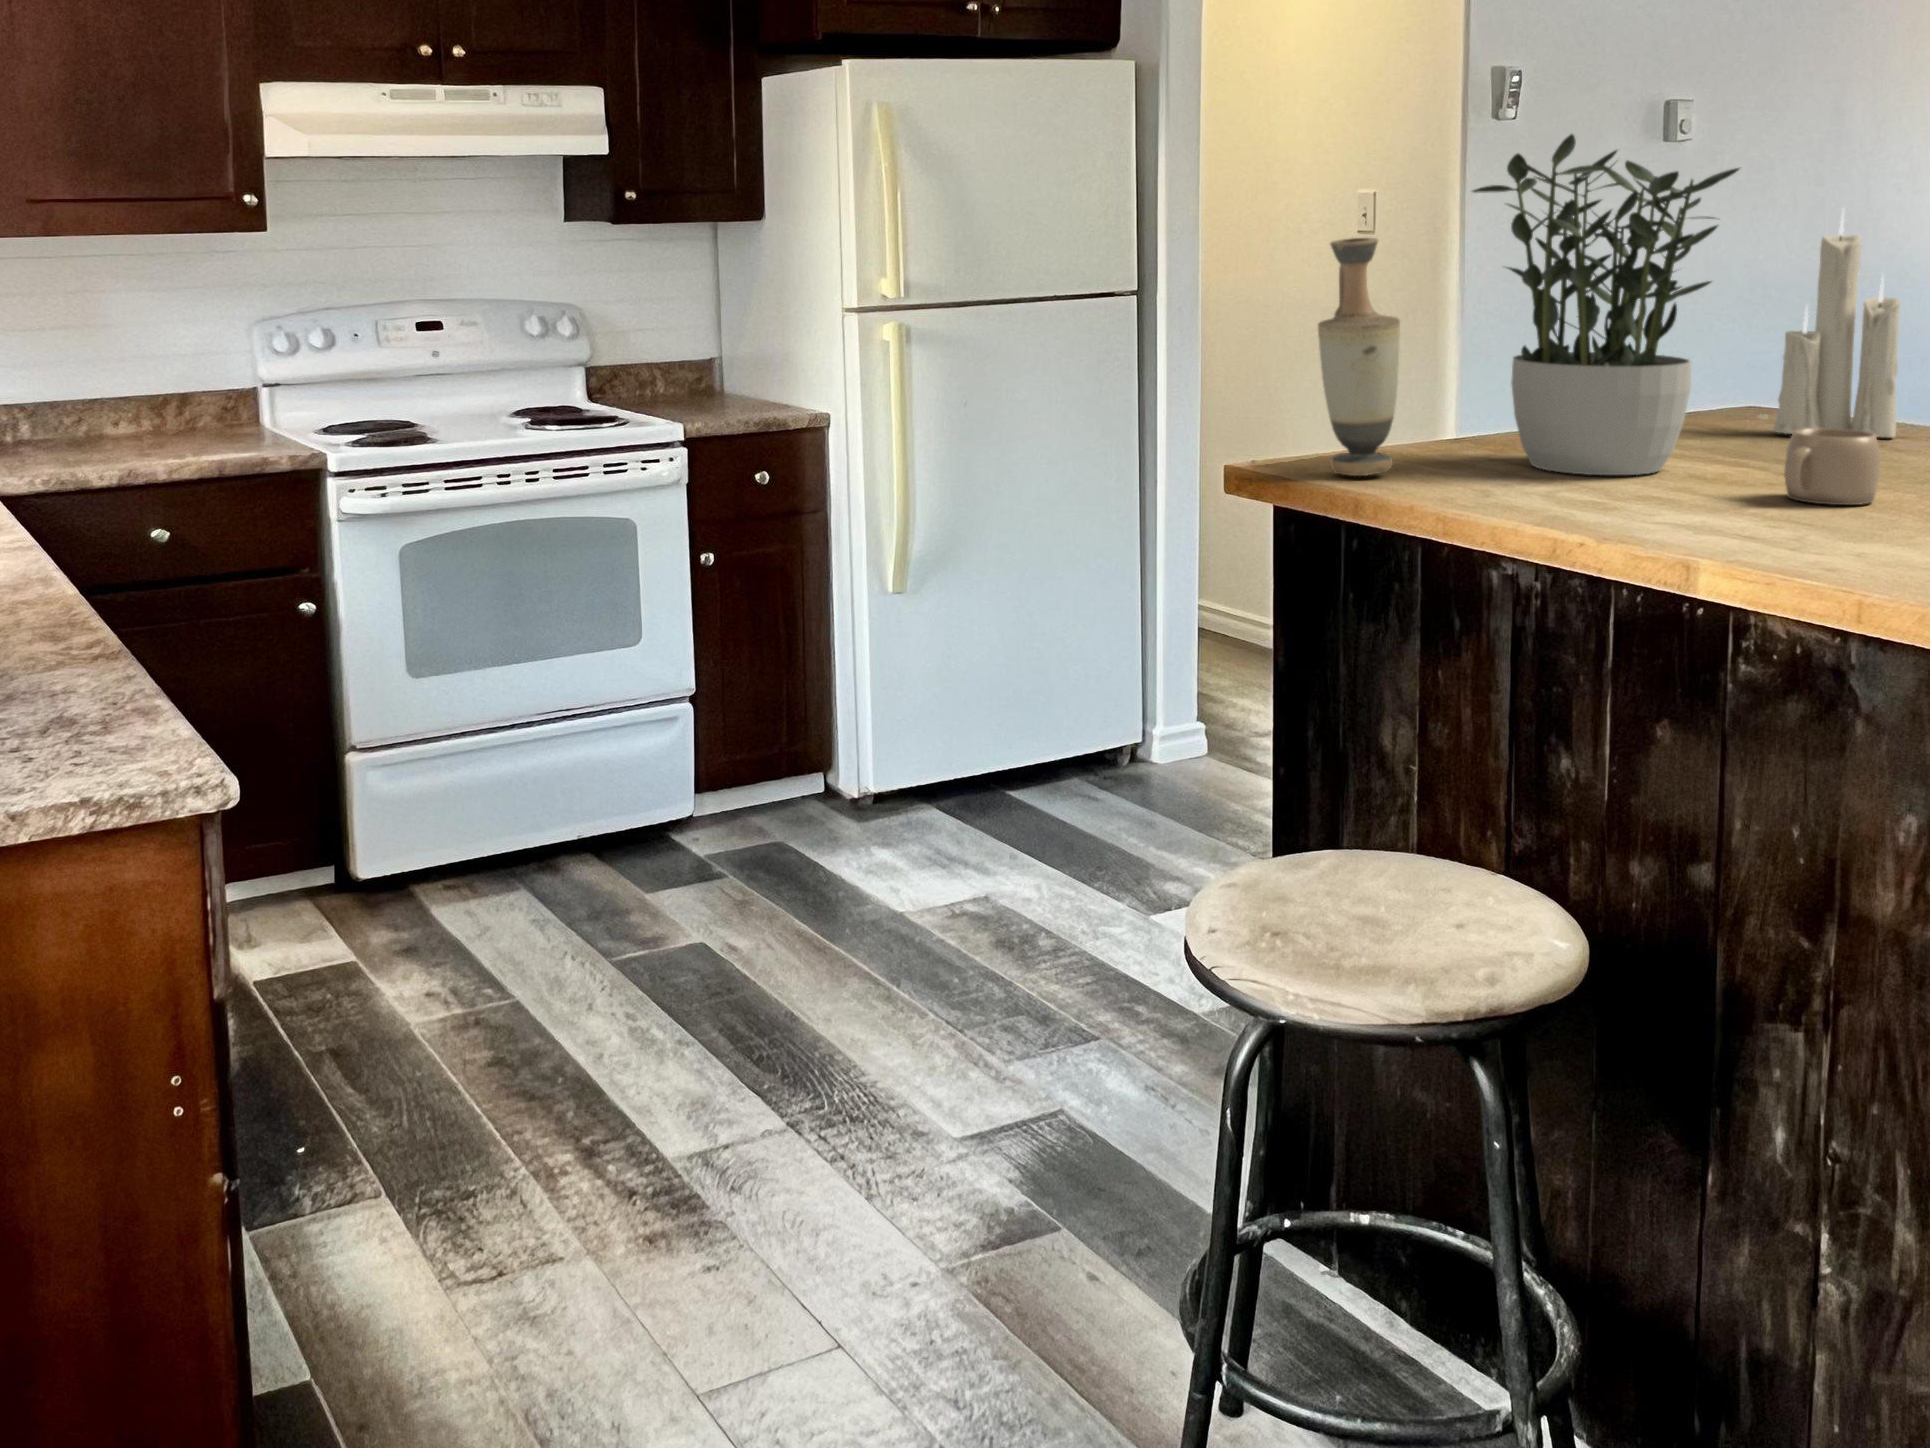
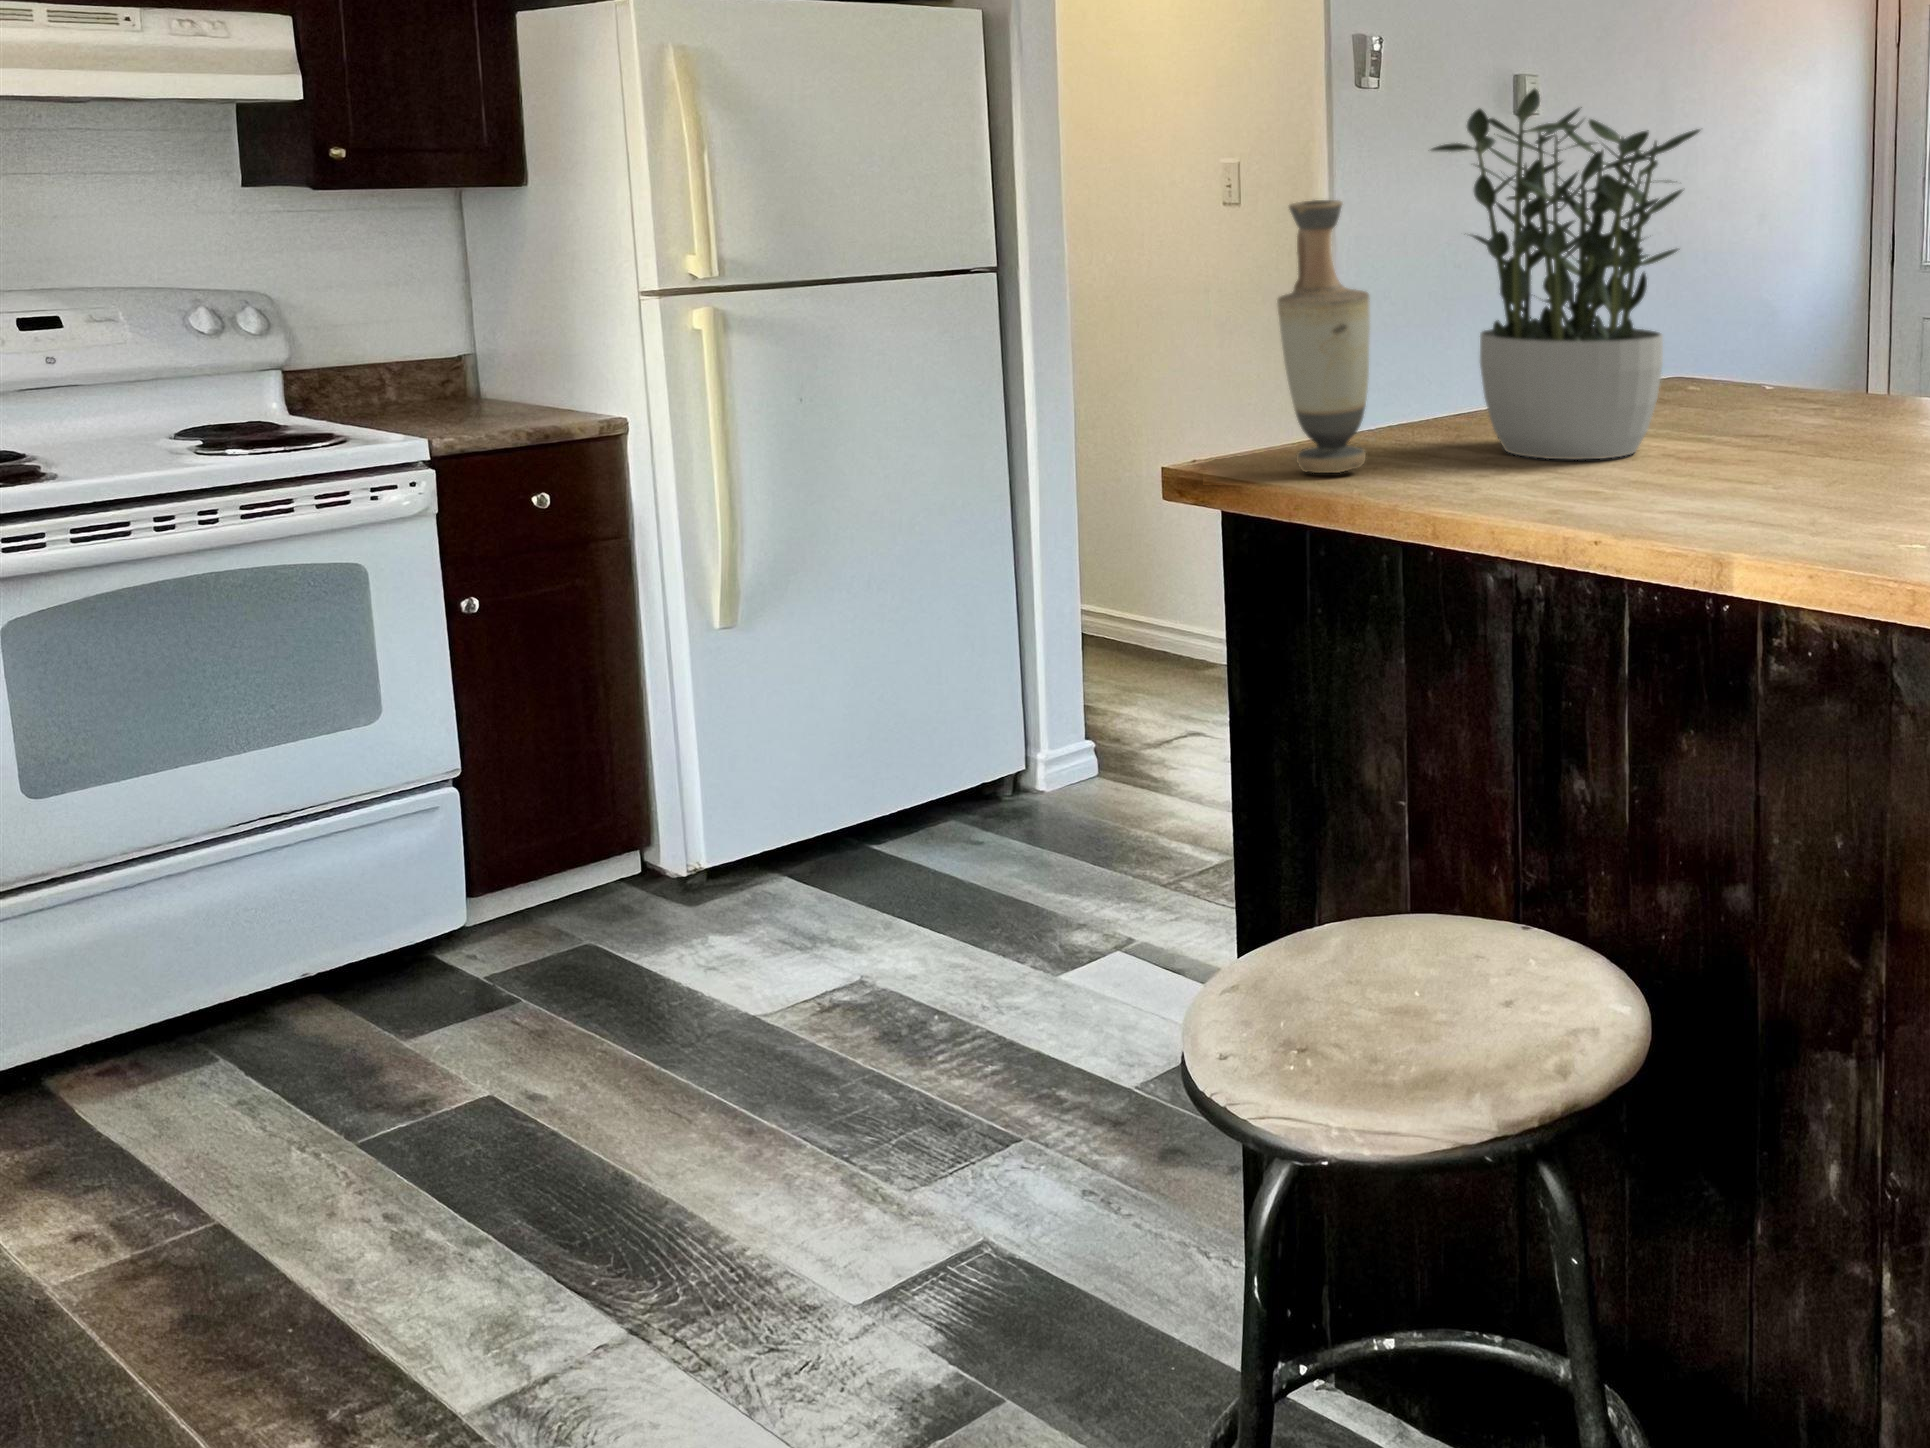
candle: present [1773,211,1901,437] -> none [1713,162,1826,405]
mug: present [1784,428,1880,505] -> none [1771,401,1862,482]

